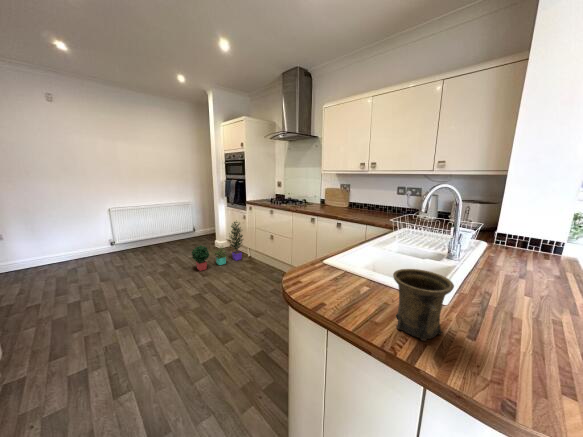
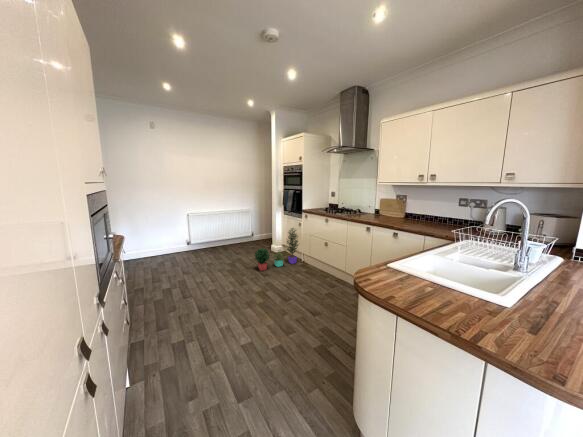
mug: present [393,269,454,341] -> none [458,271,515,330]

